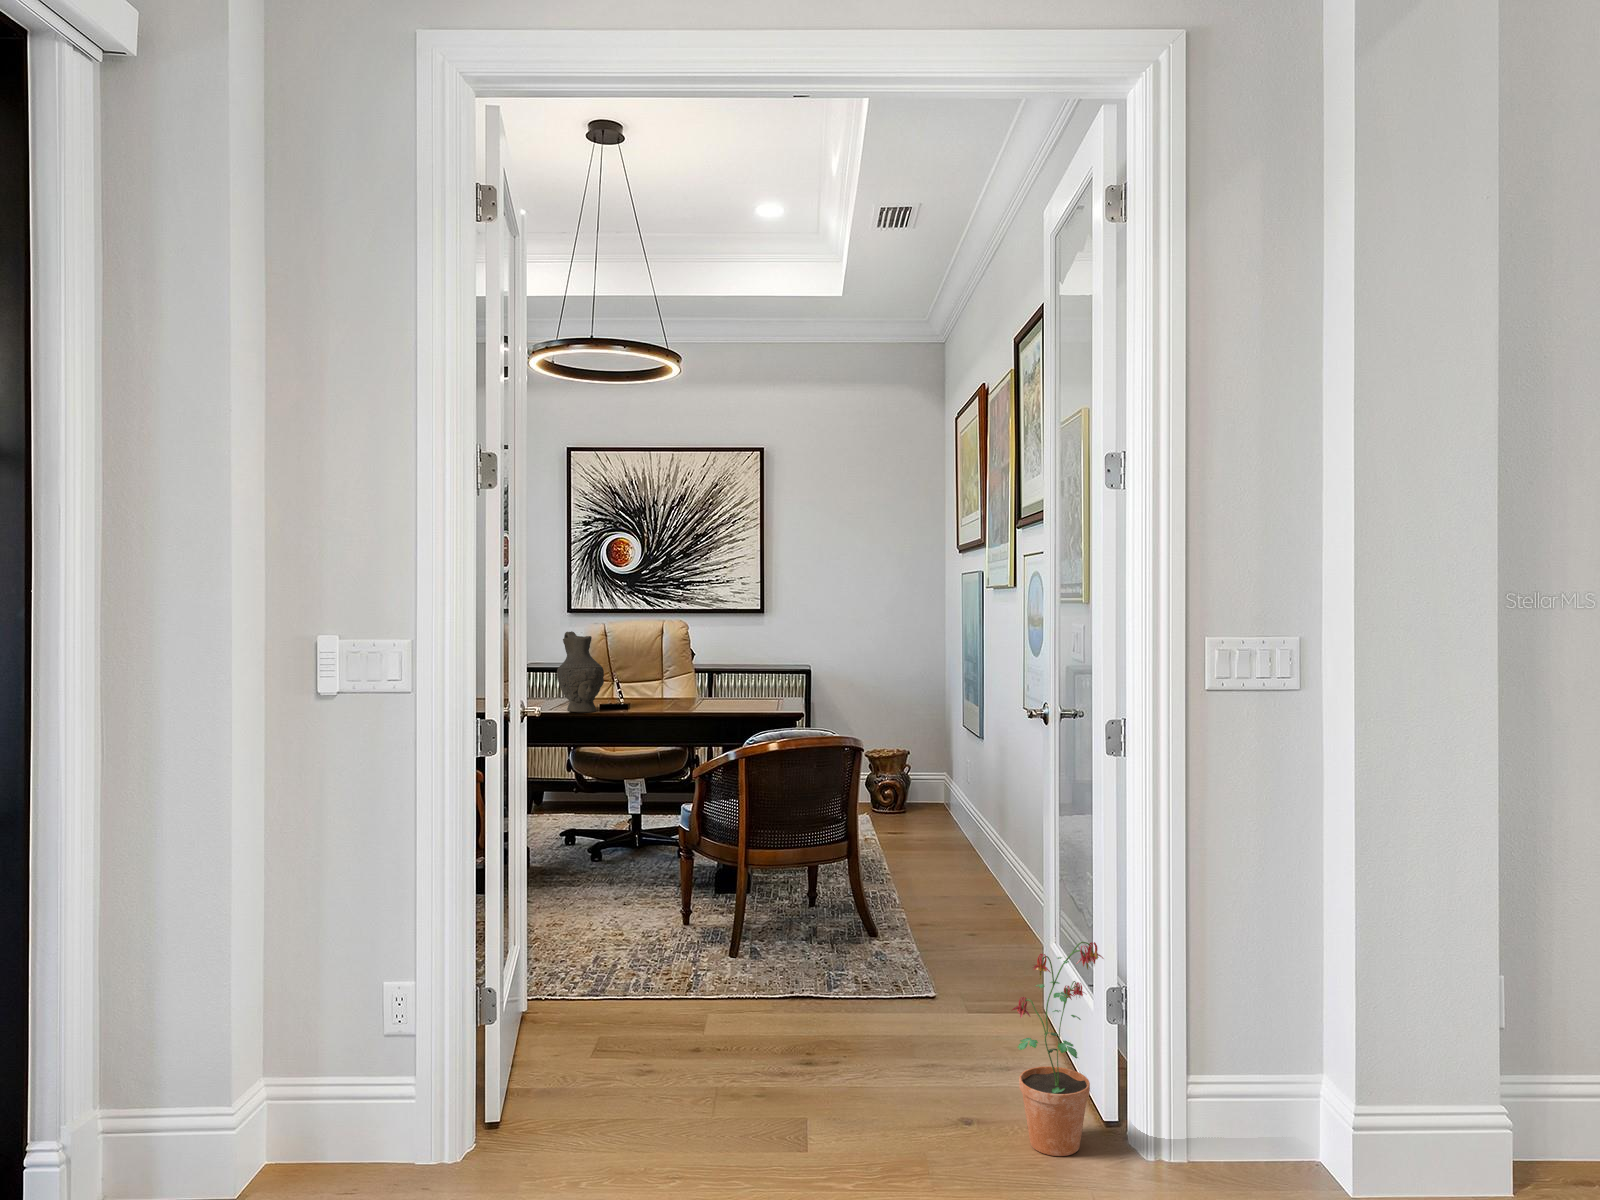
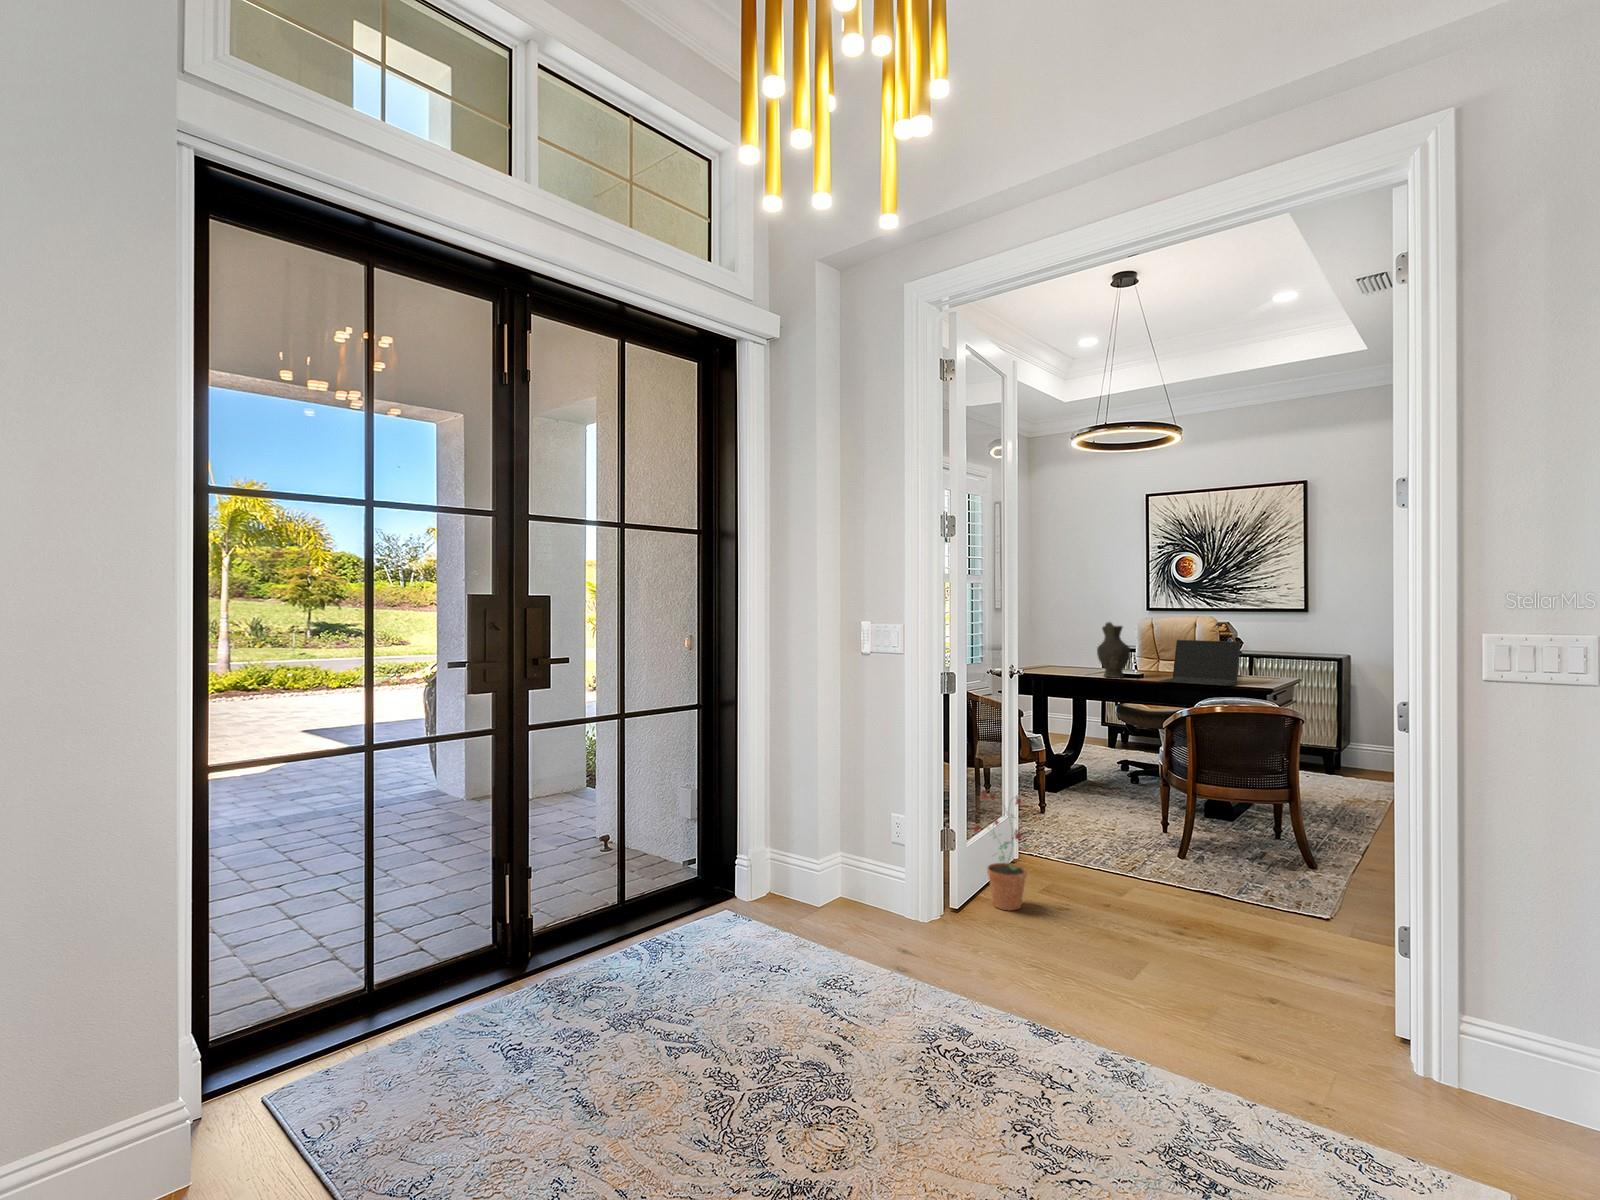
laptop: none [657,654,748,714] -> present [1160,640,1241,686]
potted plant: present [1012,942,1104,1156] -> present [974,790,1030,910]

